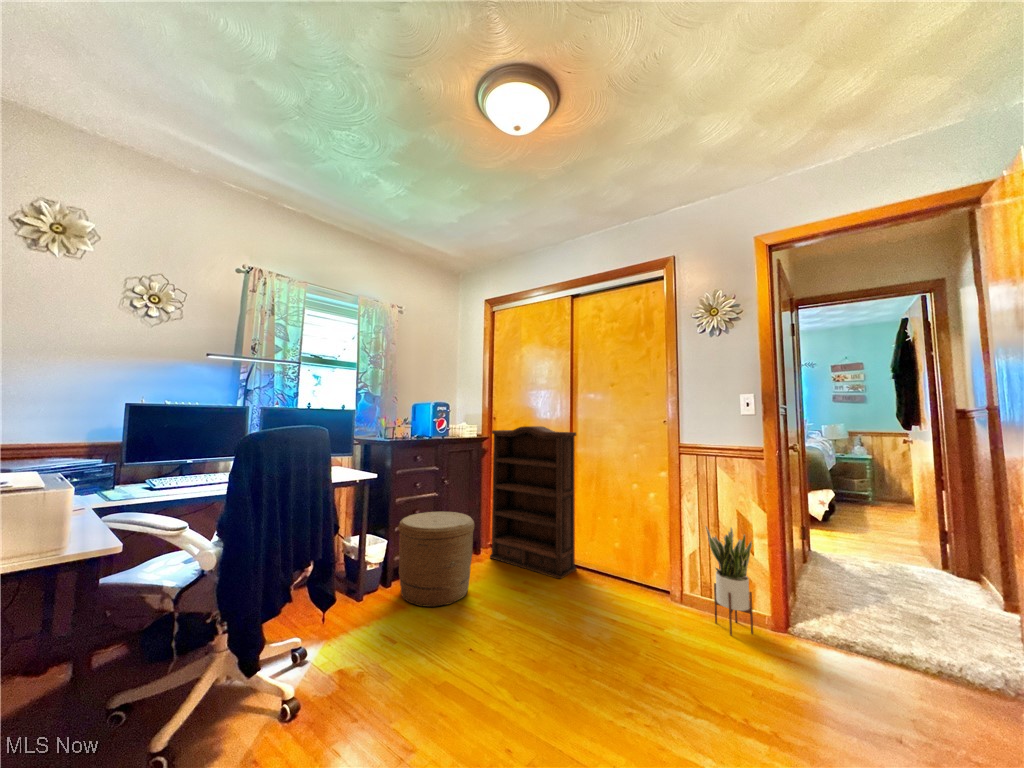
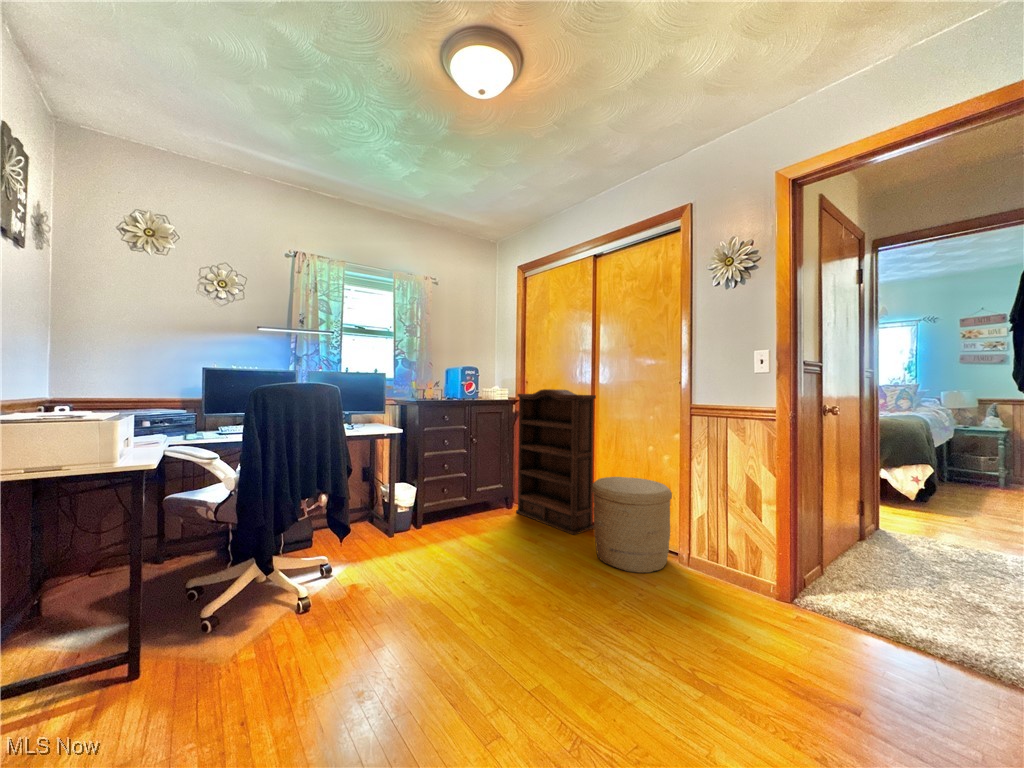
woven basket: present [398,512,474,607] -> present [592,477,672,573]
potted plant: present [706,526,753,635] -> none [705,488,756,600]

